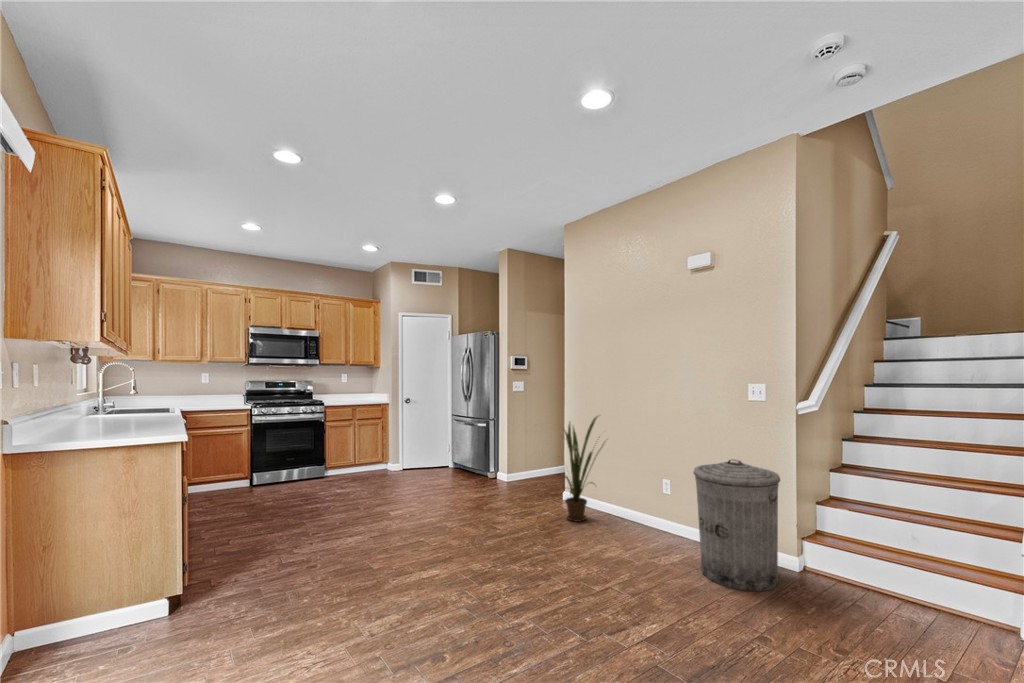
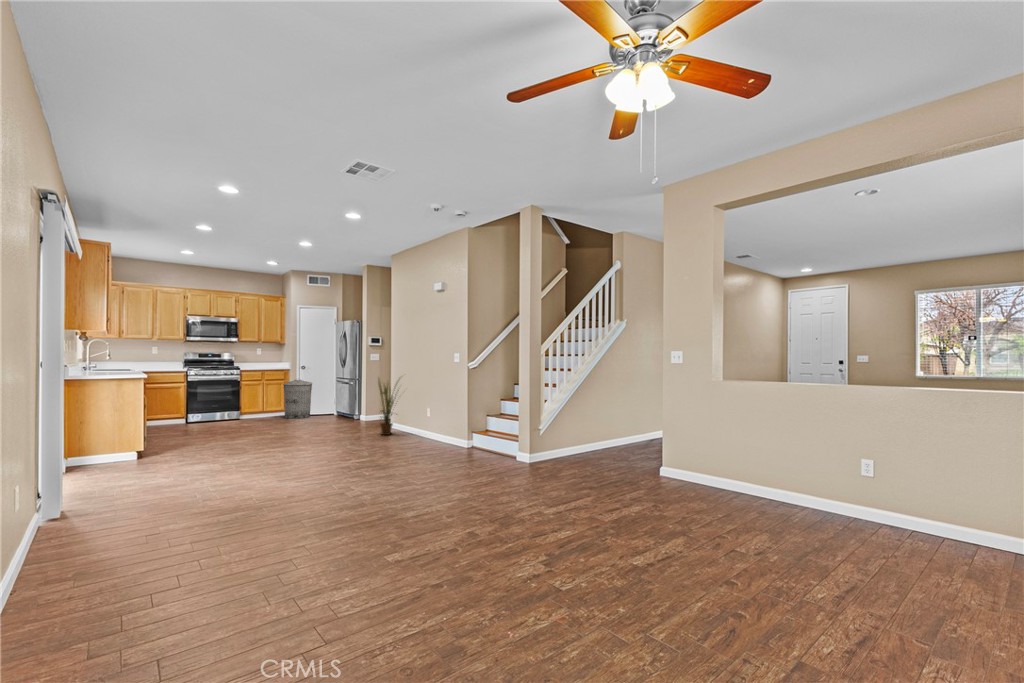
trash can: present [693,459,780,591] -> present [283,380,312,419]

